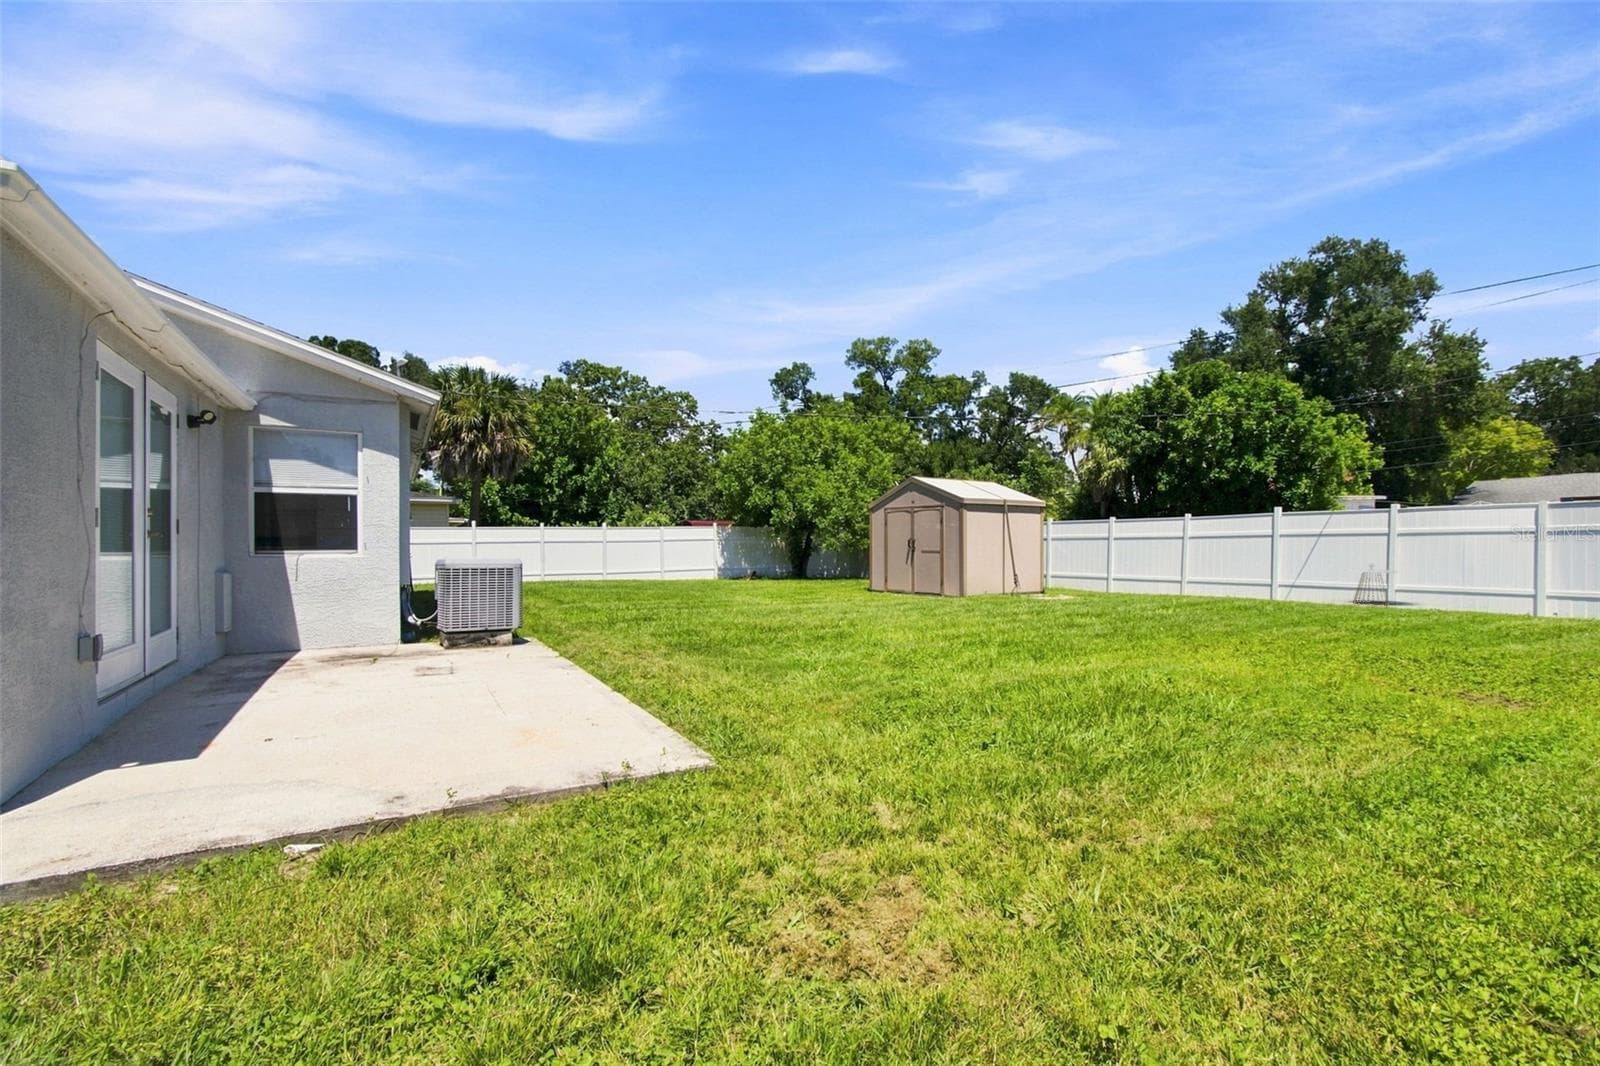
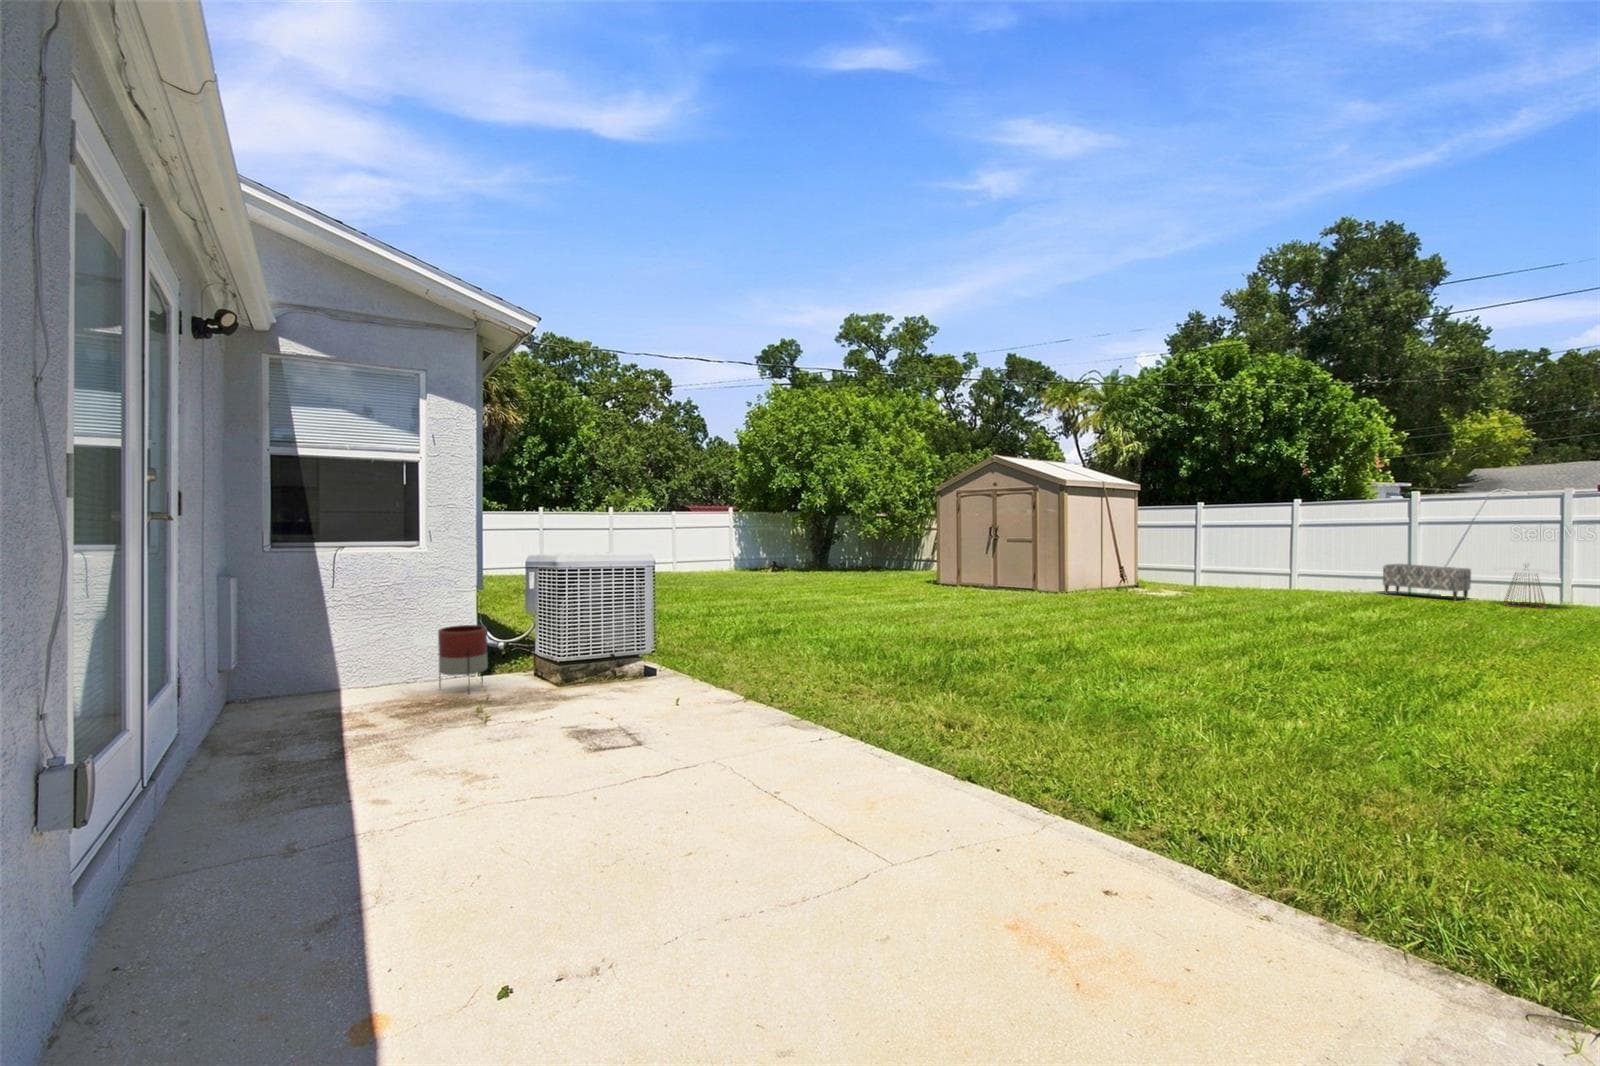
bench: none [1259,567,1333,600] -> present [1383,564,1471,601]
planter: none [348,603,387,654] -> present [438,625,488,688]

